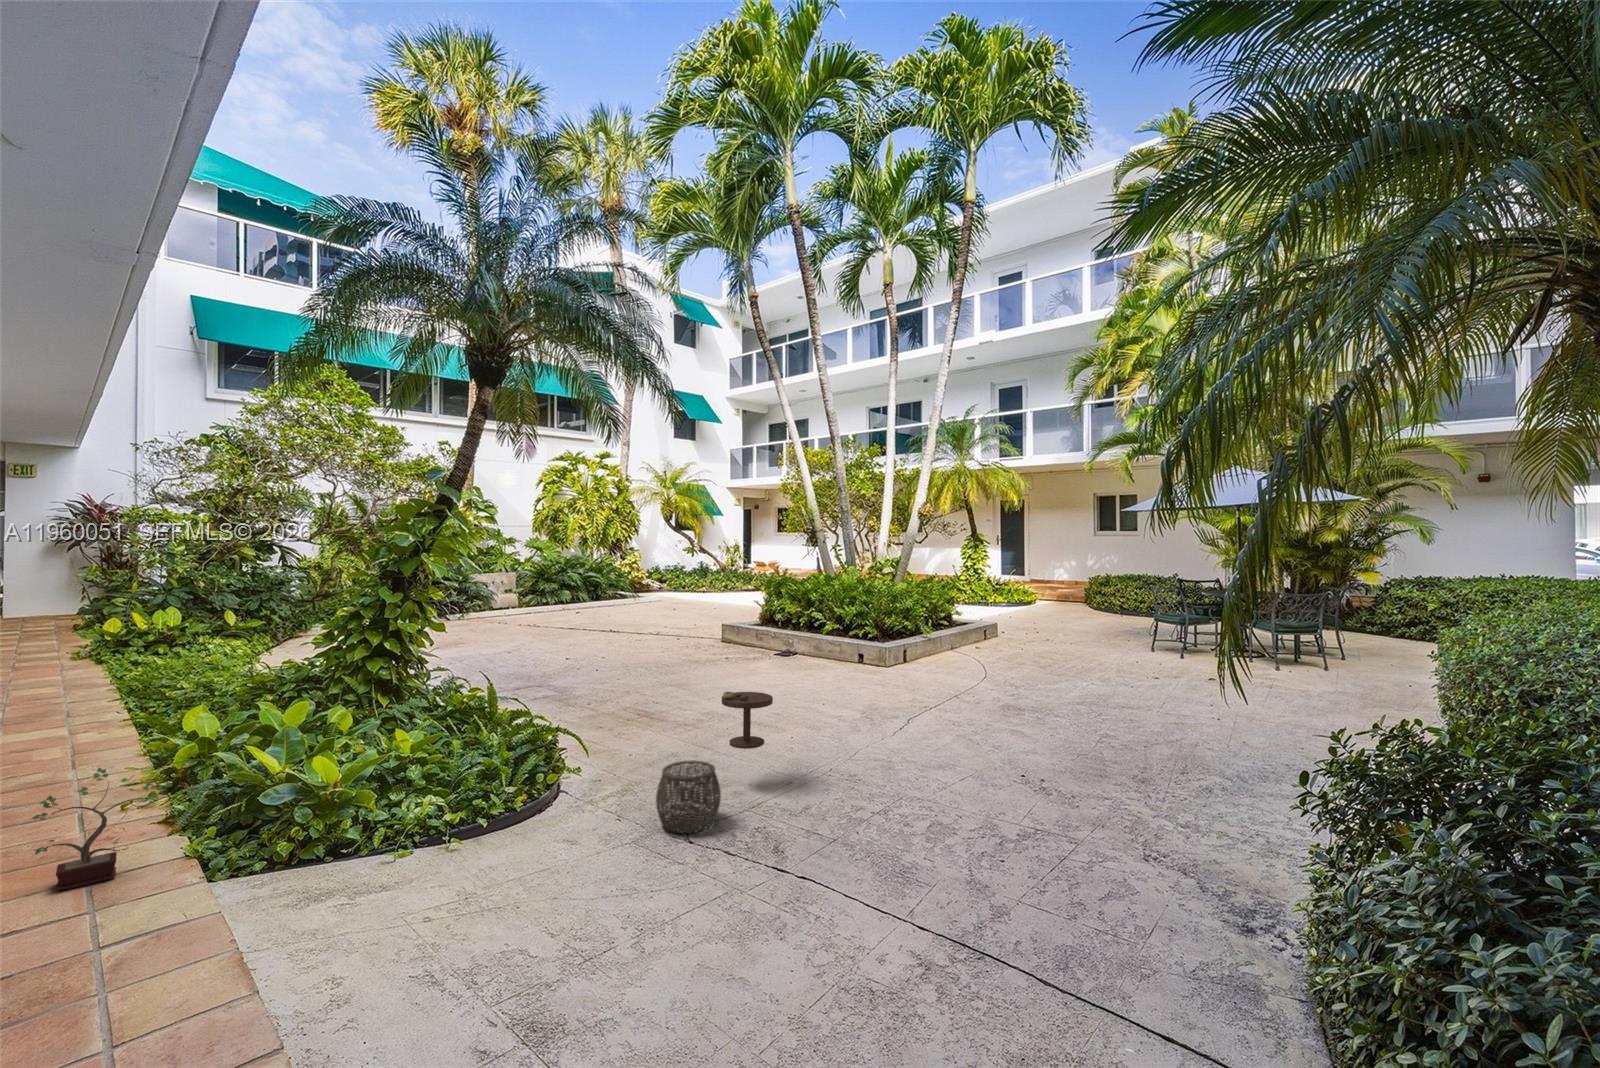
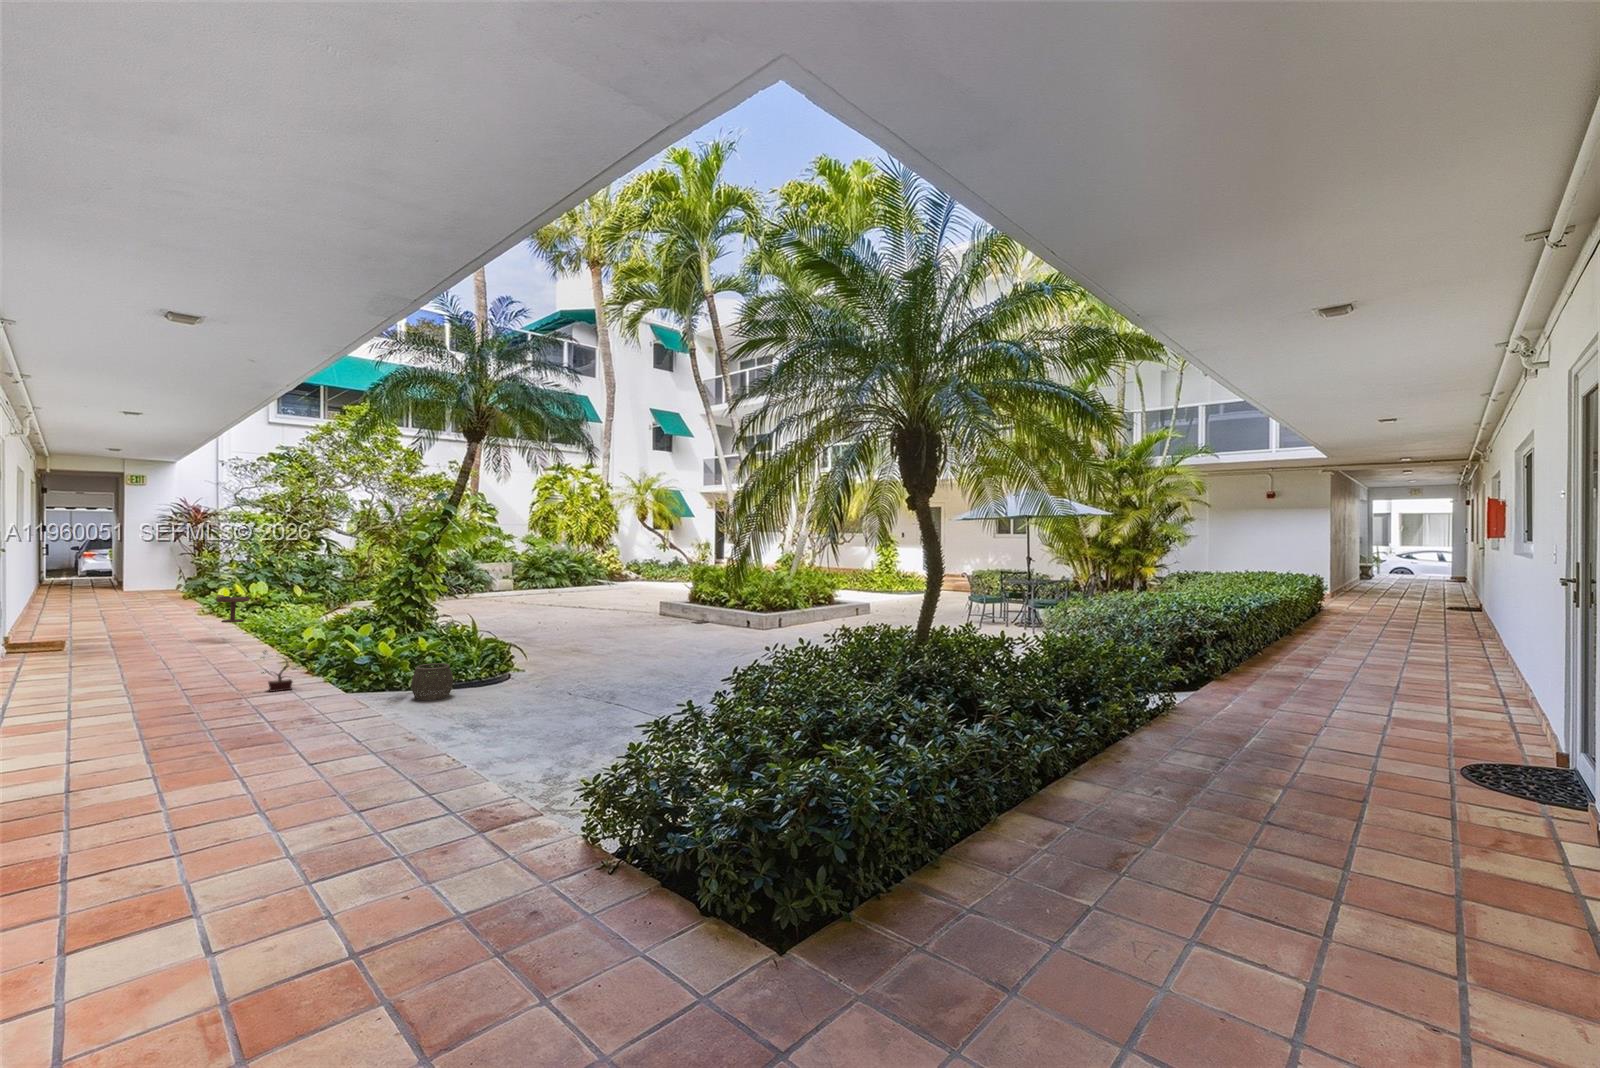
side table: present [722,692,773,749] -> present [217,595,249,623]
woven basket: present [656,760,721,834] -> present [411,663,453,701]

